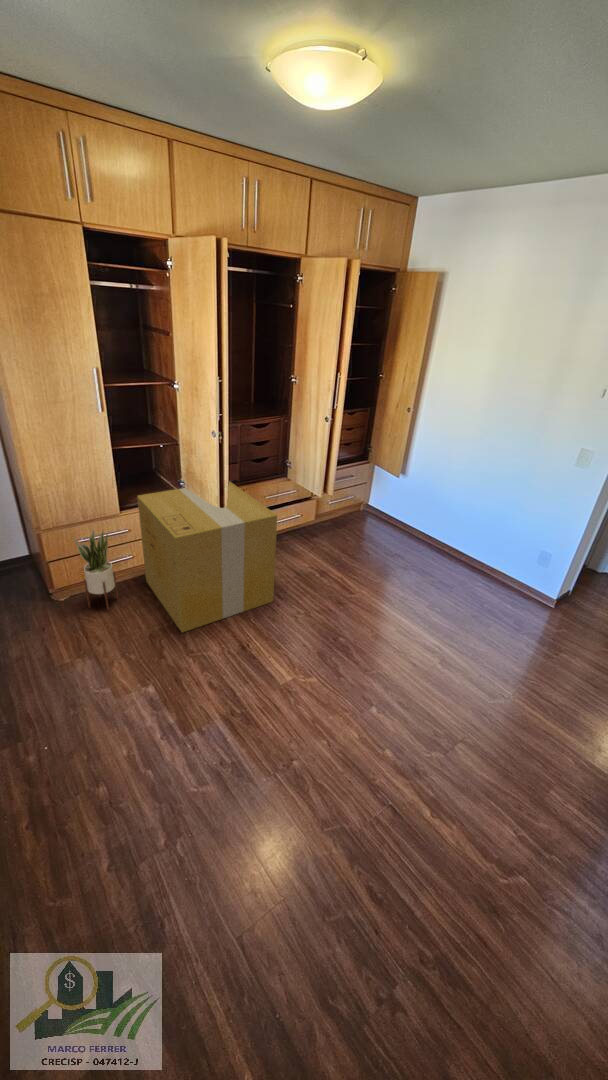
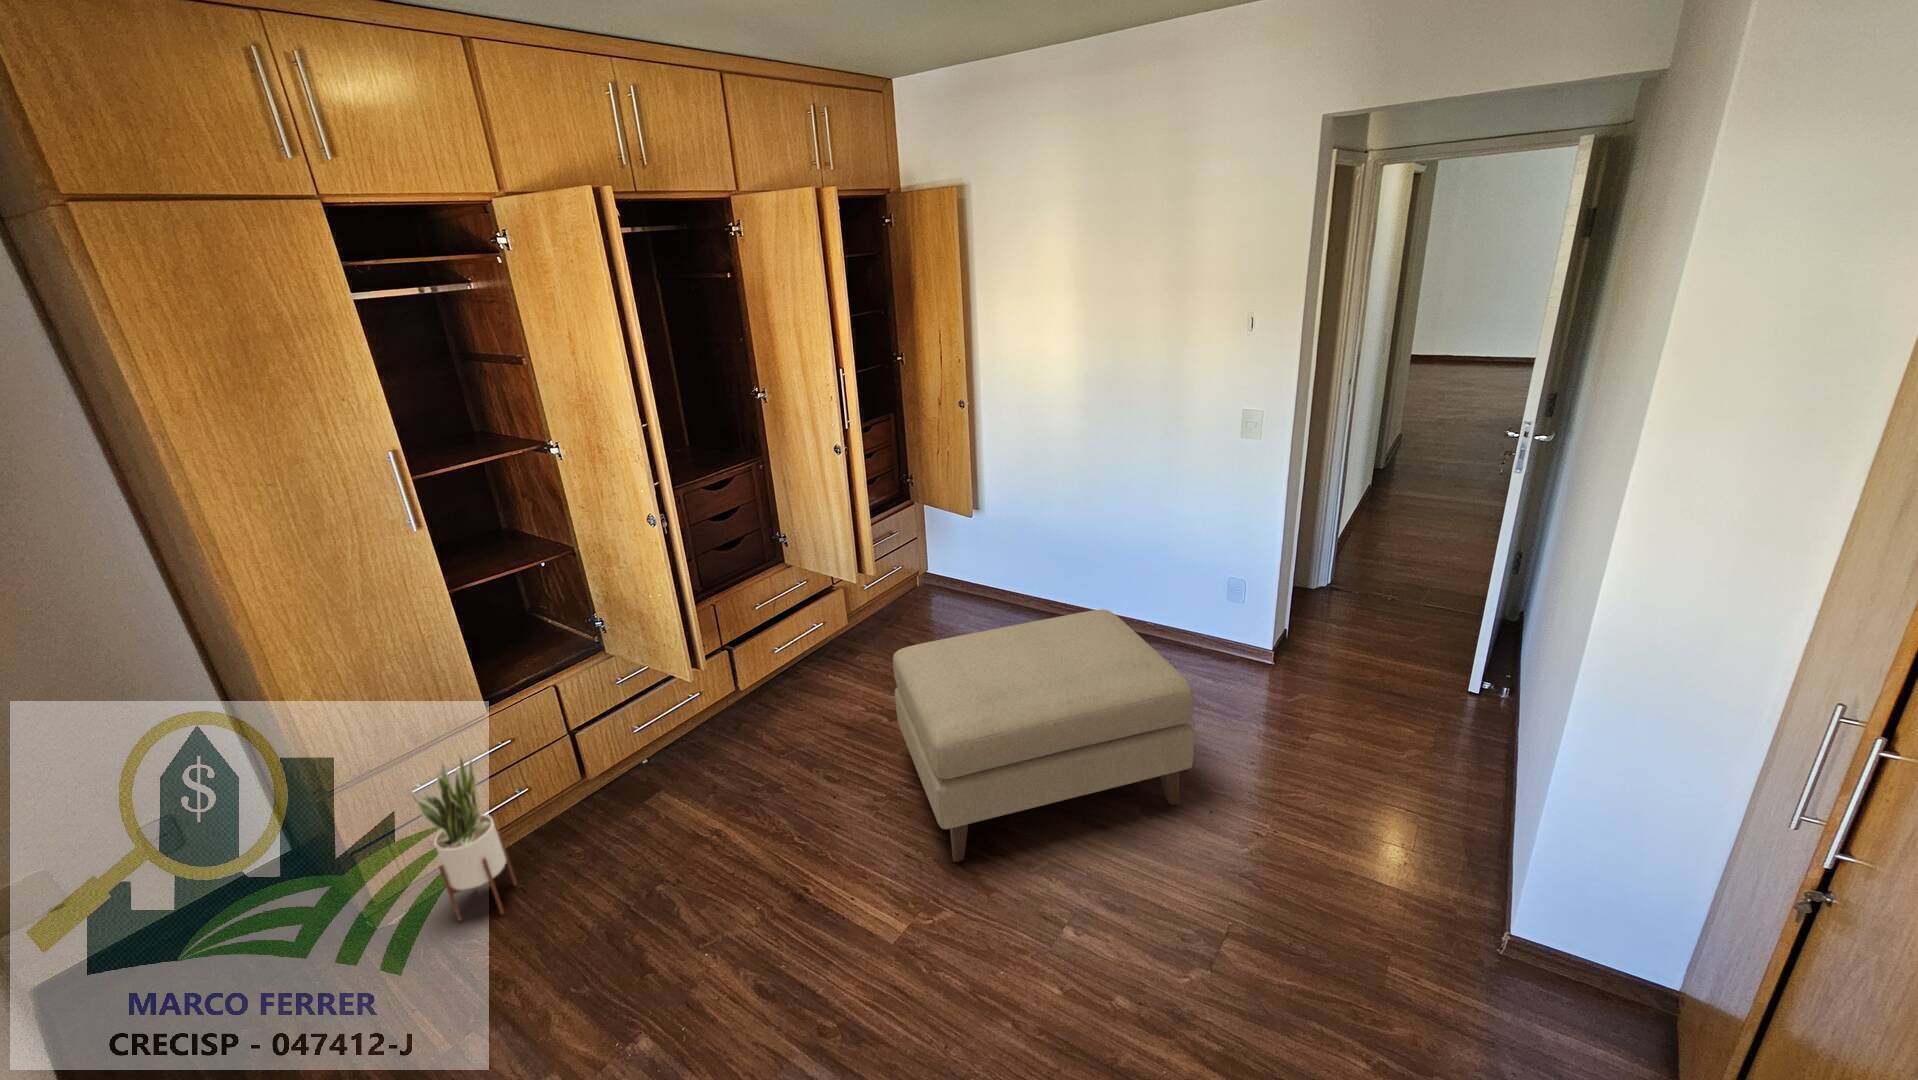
cardboard box: present [137,482,277,632] -> none [516,596,824,909]
ottoman: none [321,537,489,665] -> present [893,610,1194,862]

